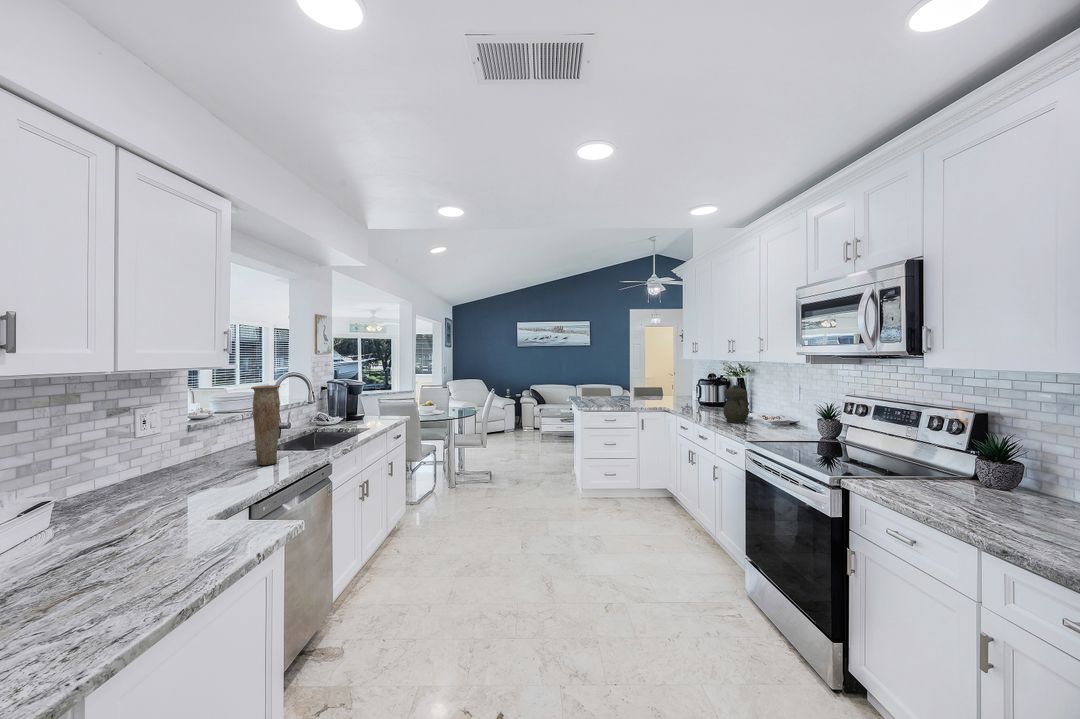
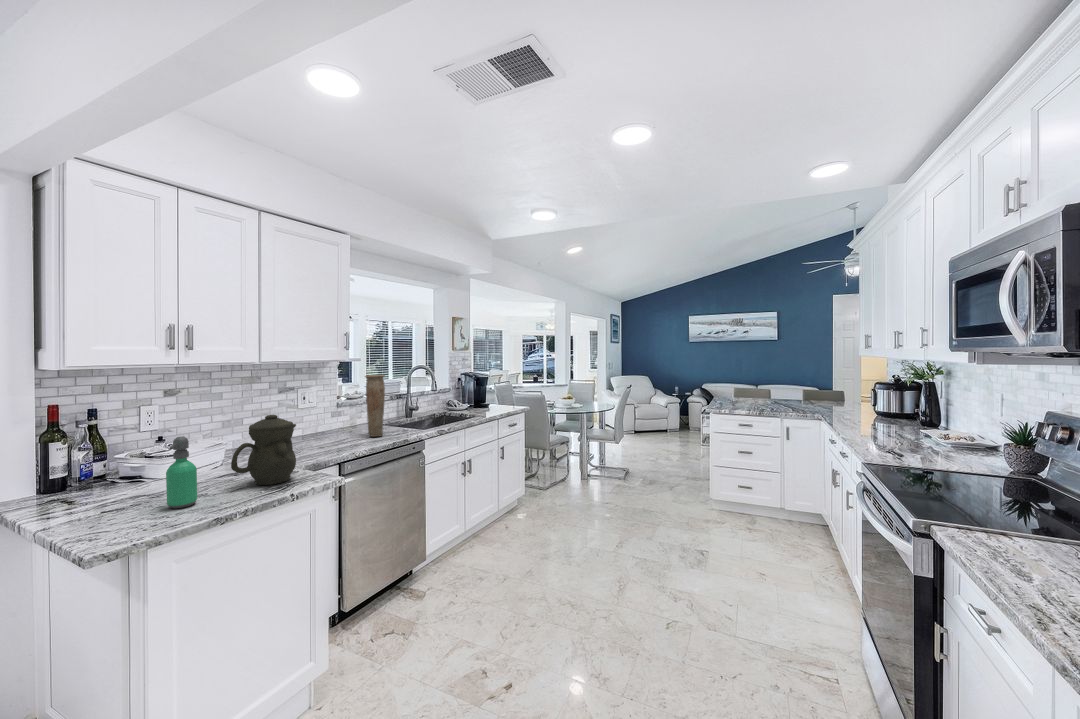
teapot: present [723,385,749,423] -> present [231,415,296,485]
soap dispenser: none [46,495,105,618] -> present [166,436,197,508]

